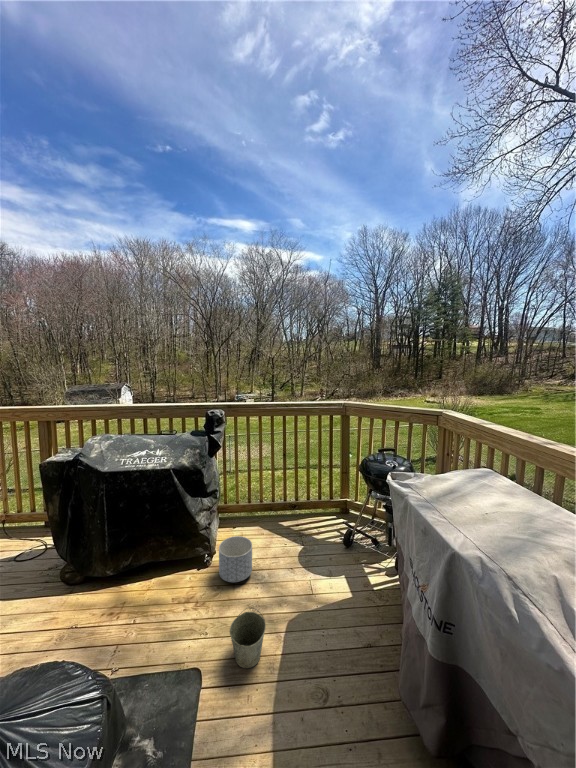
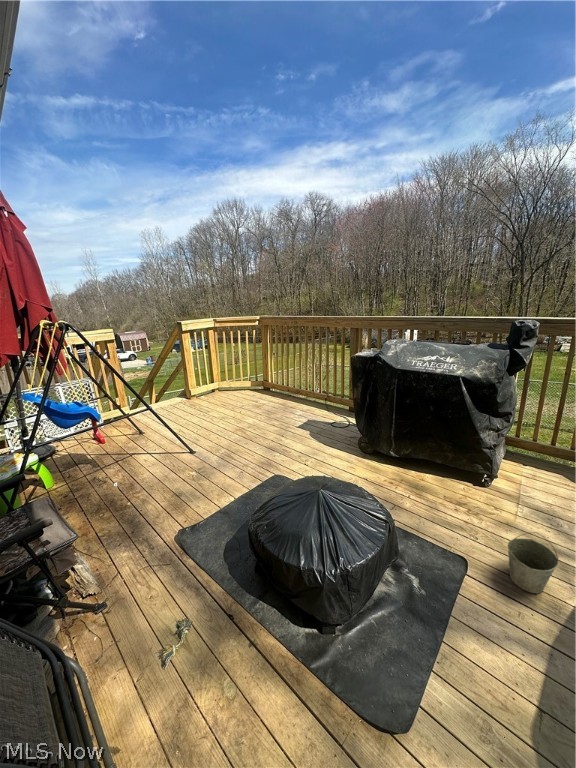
planter: present [219,536,252,582] -> none [500,467,551,515]

